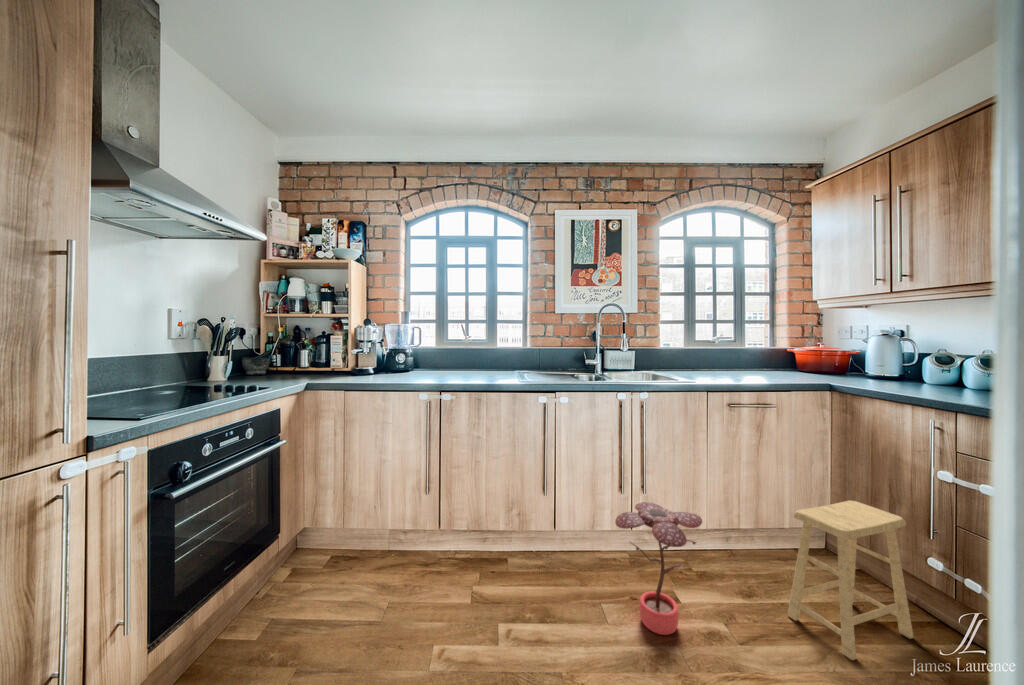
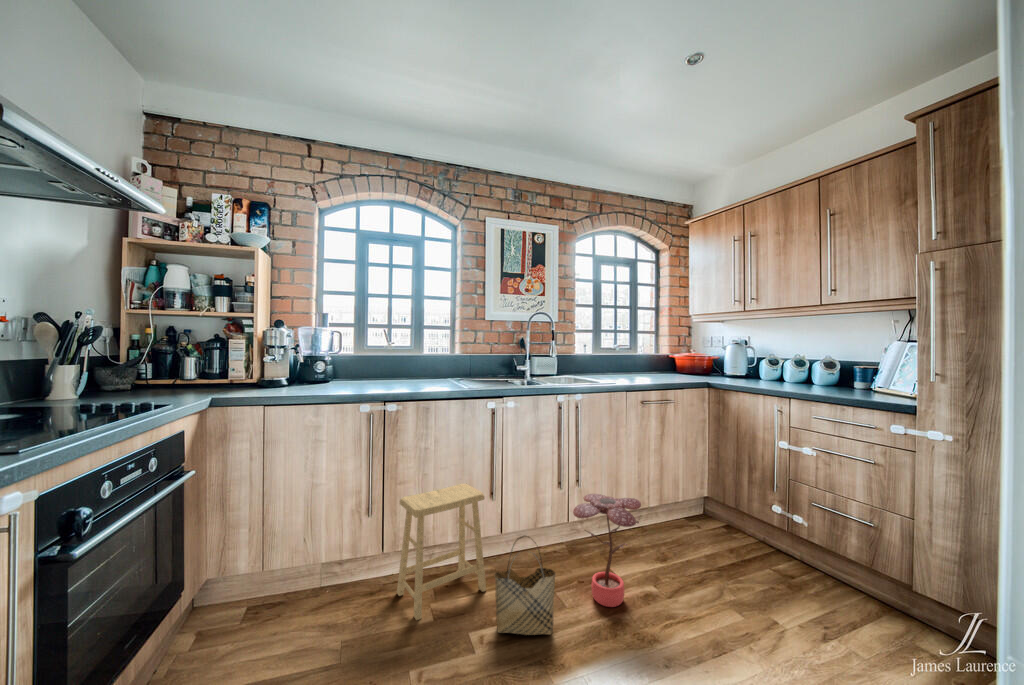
footstool: present [788,500,913,660] -> present [397,483,486,620]
woven basket: none [522,537,587,648] -> present [494,536,556,635]

